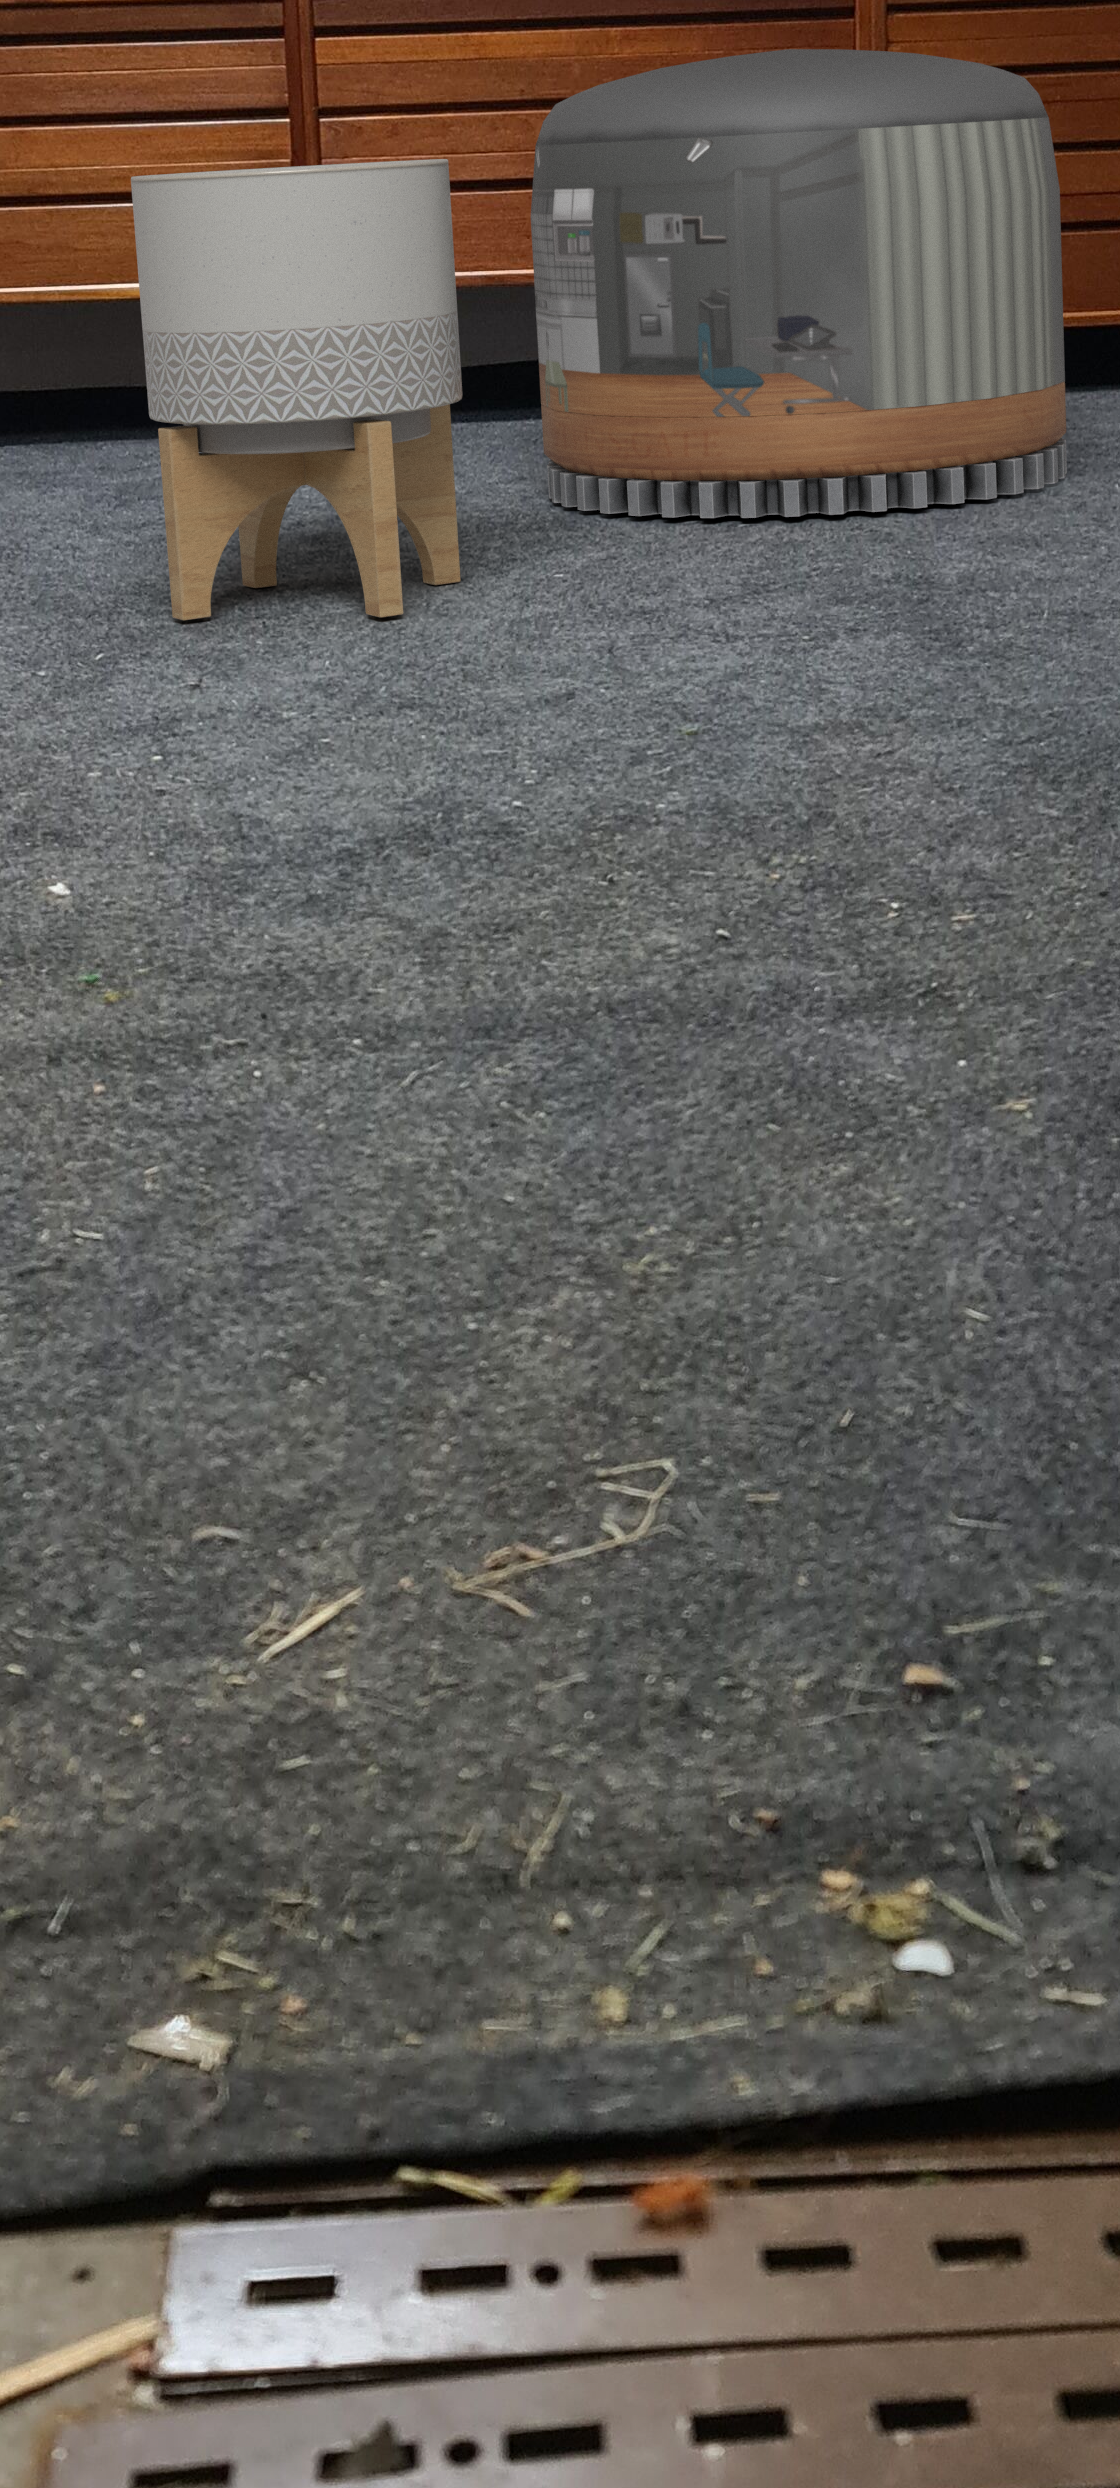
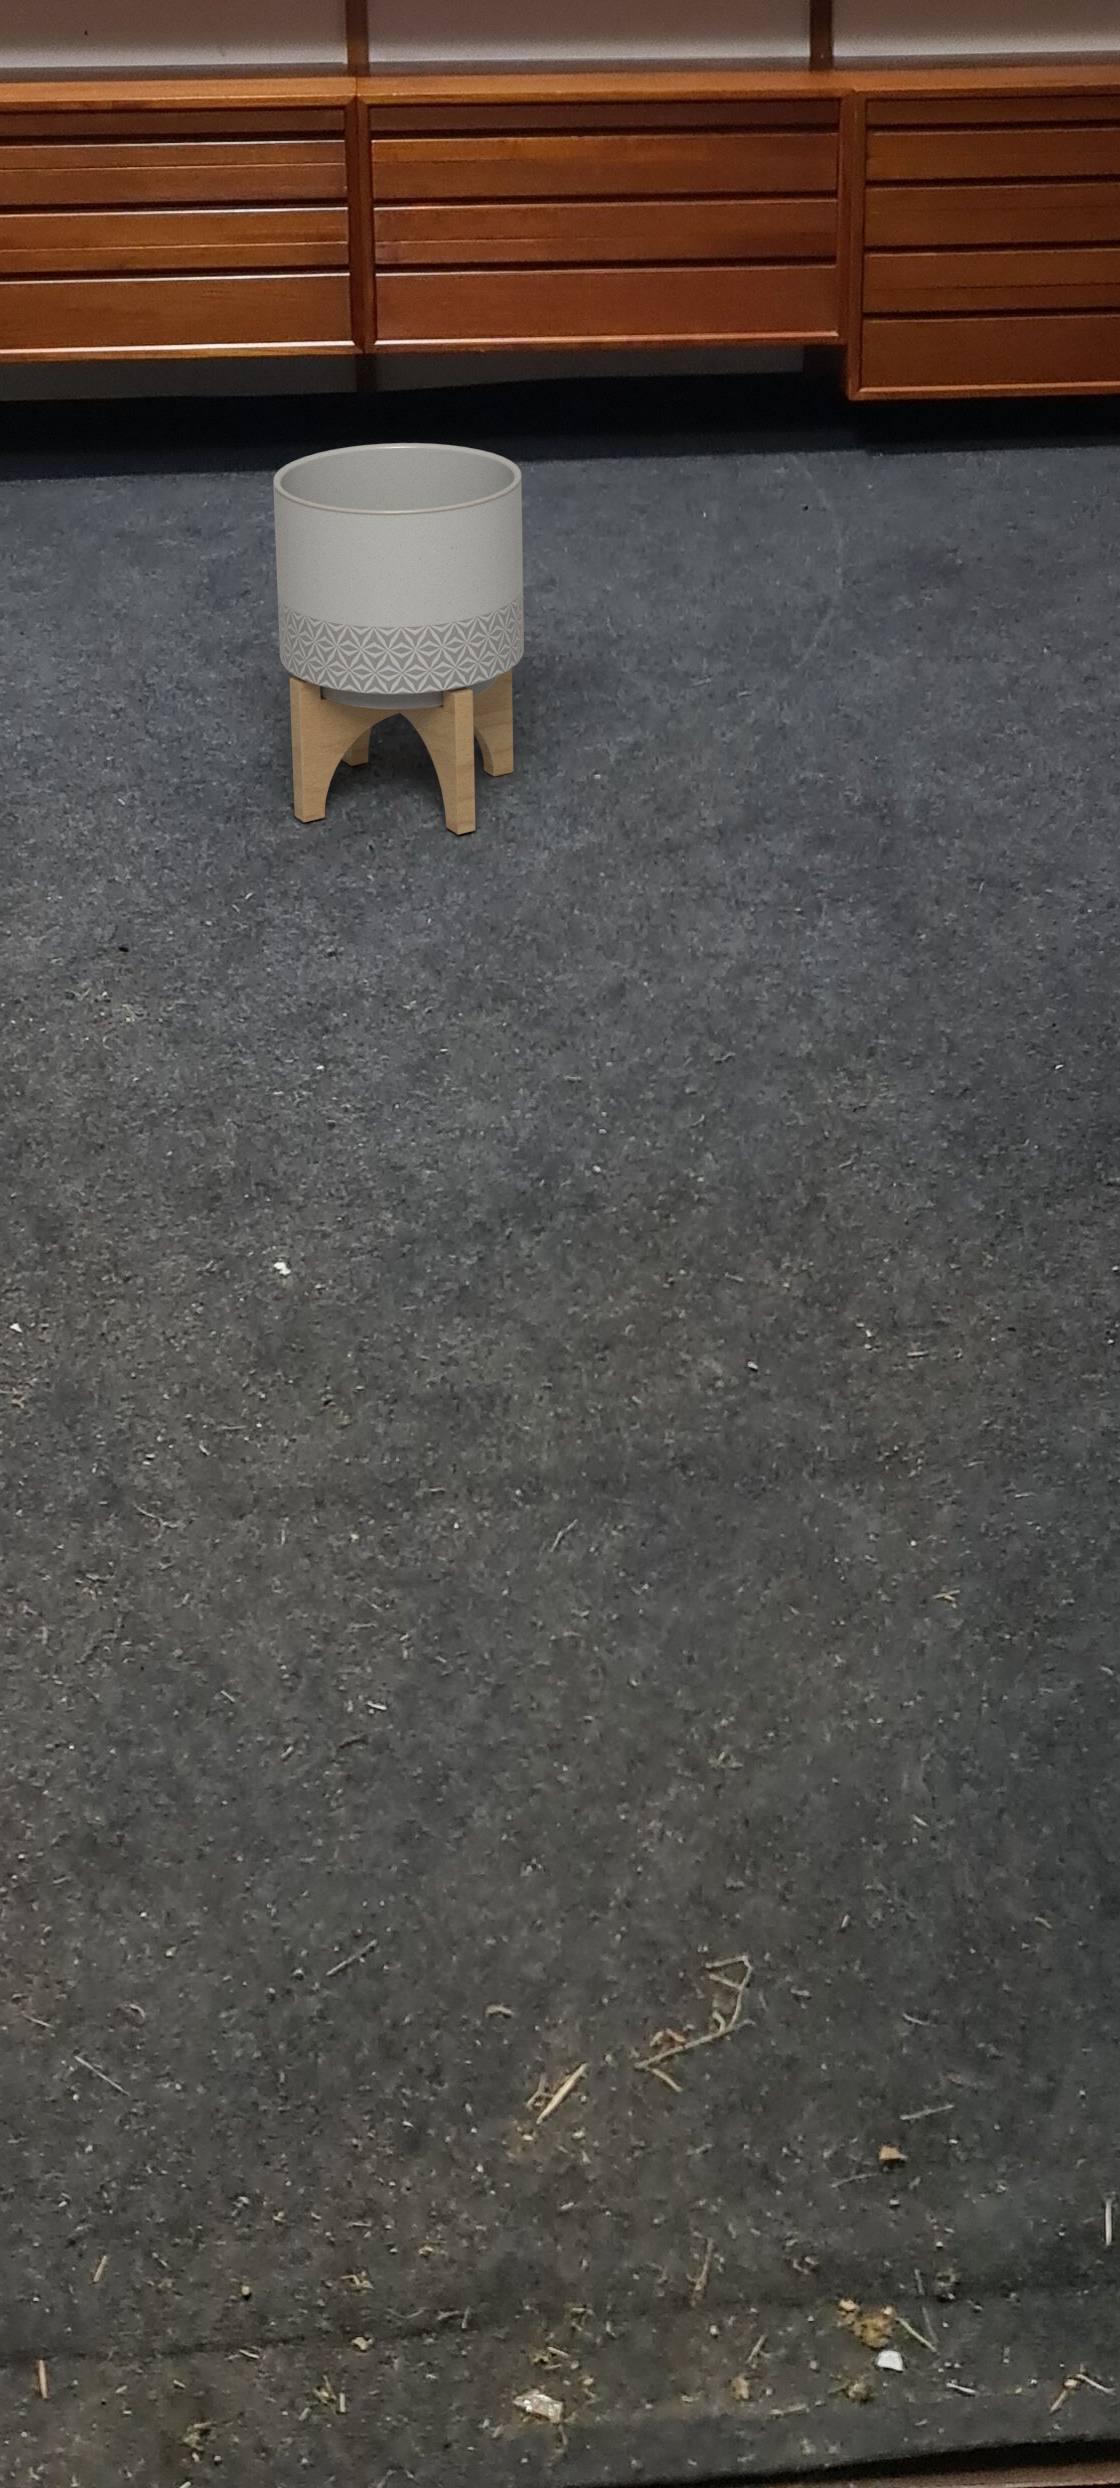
pouf: present [531,49,1067,518] -> none [566,271,993,687]

